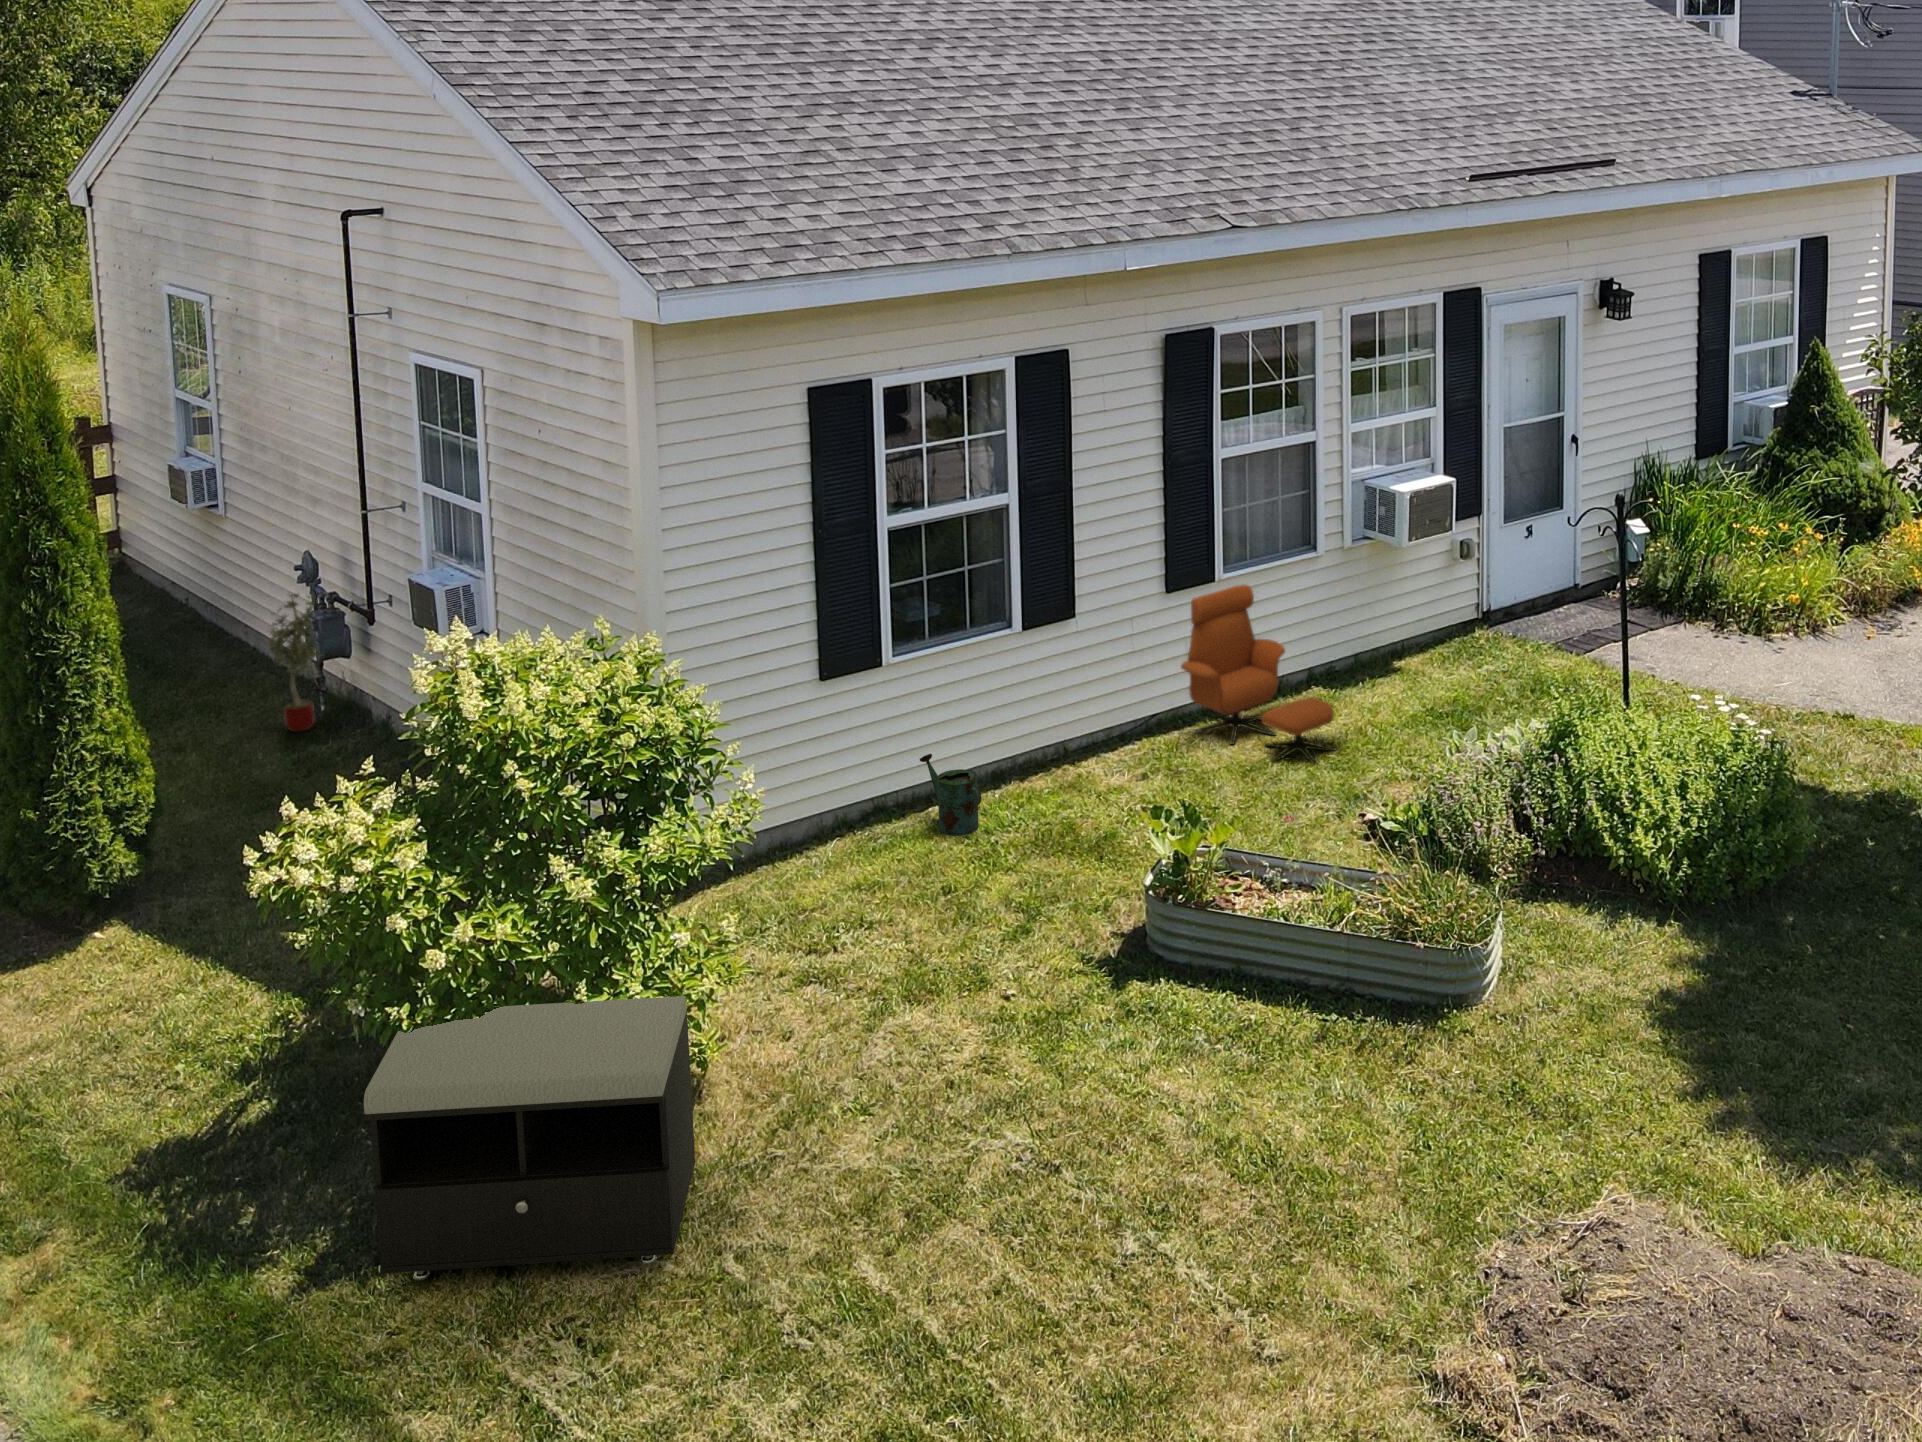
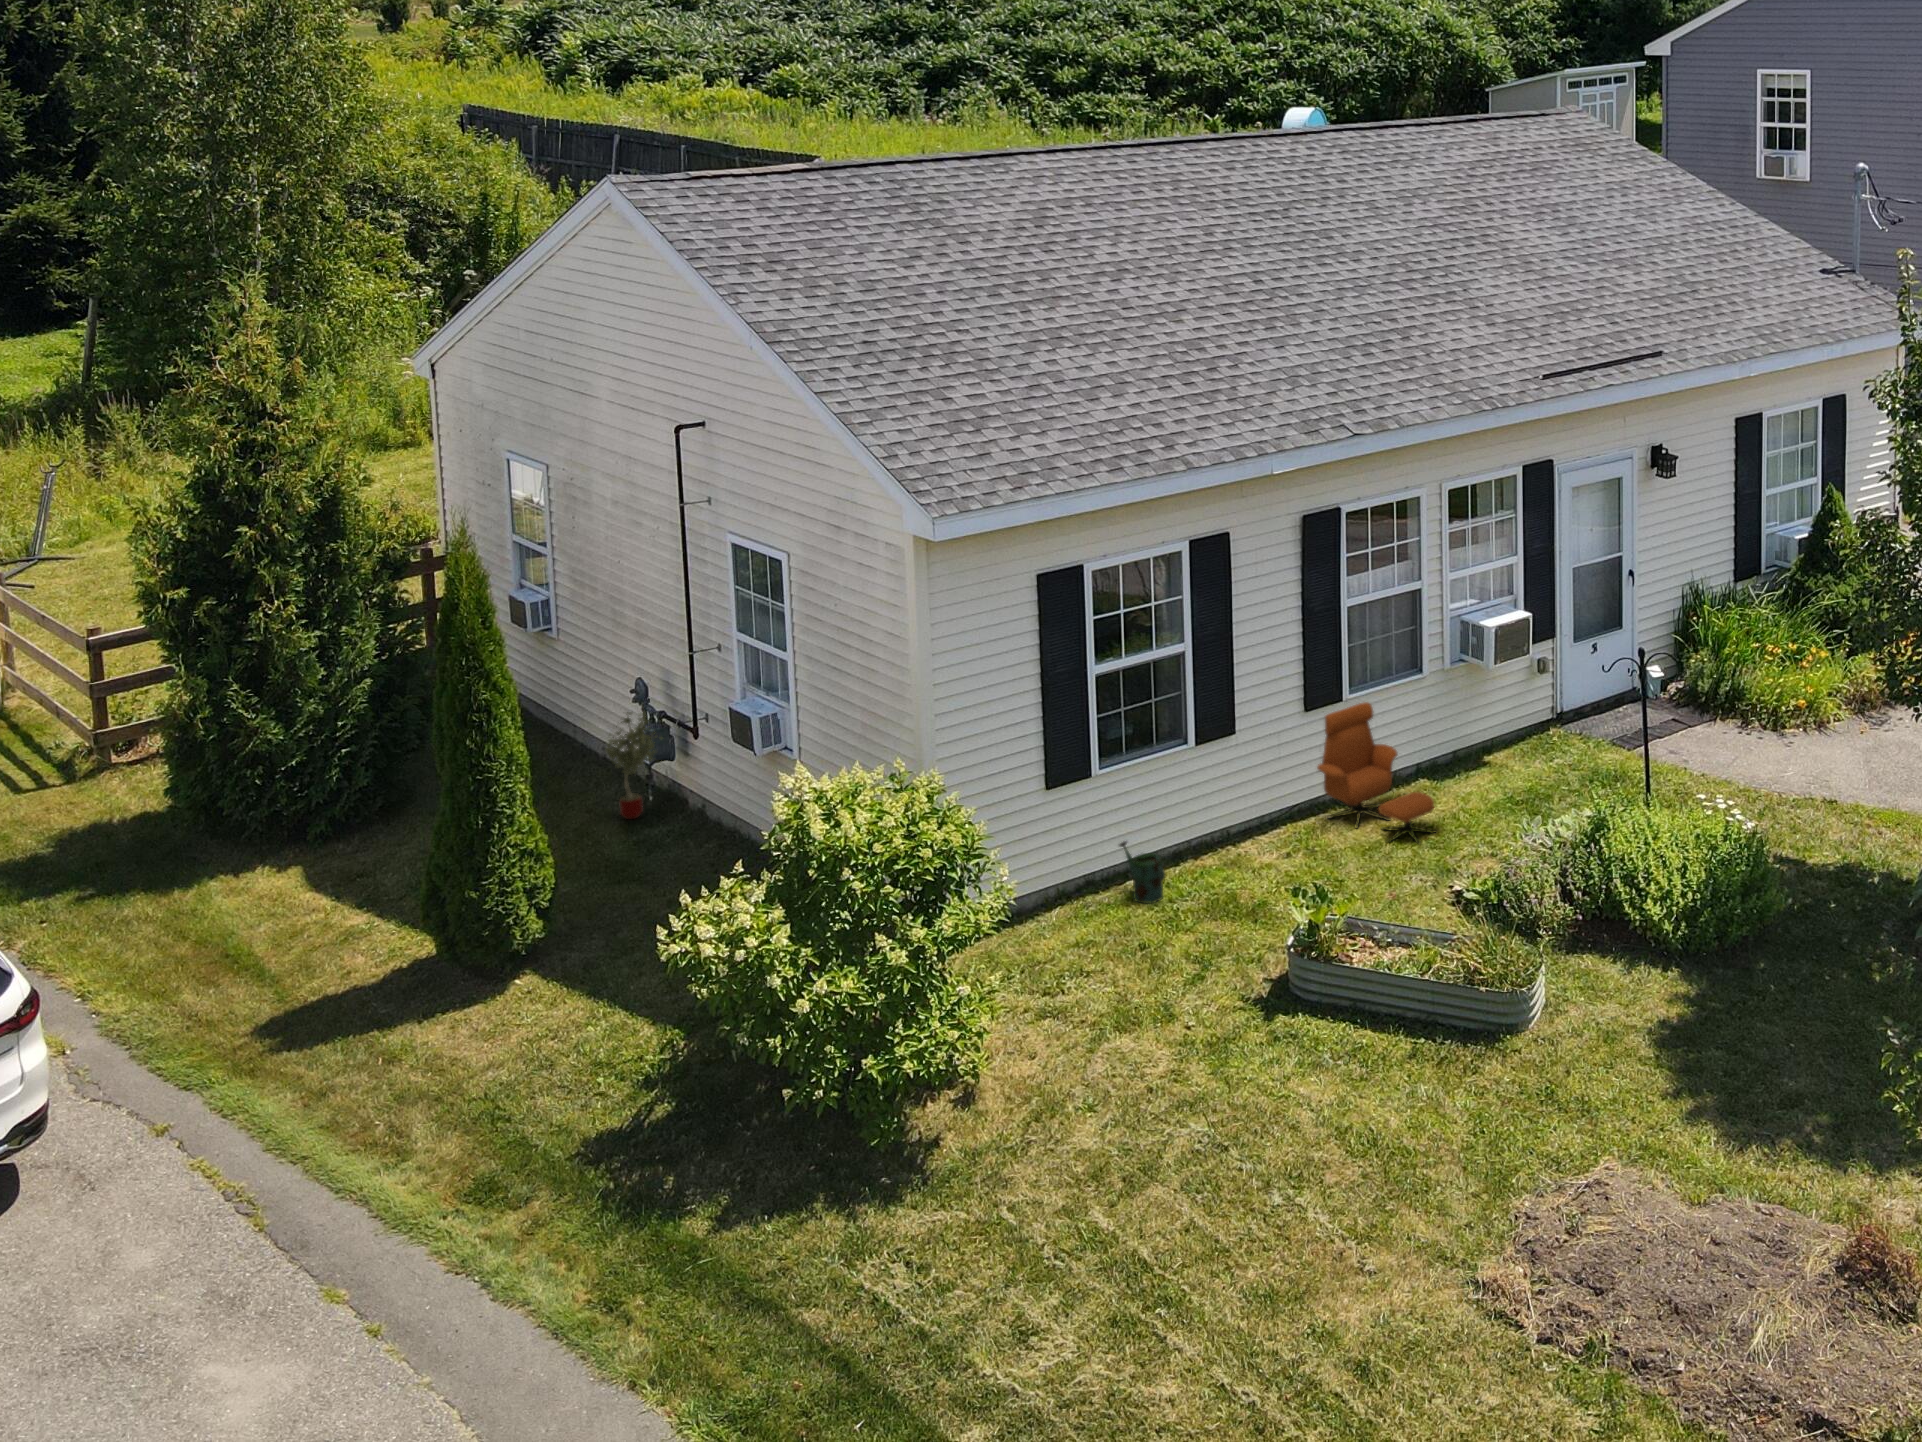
storage bench: present [364,996,695,1280] -> none [763,1031,976,1226]

